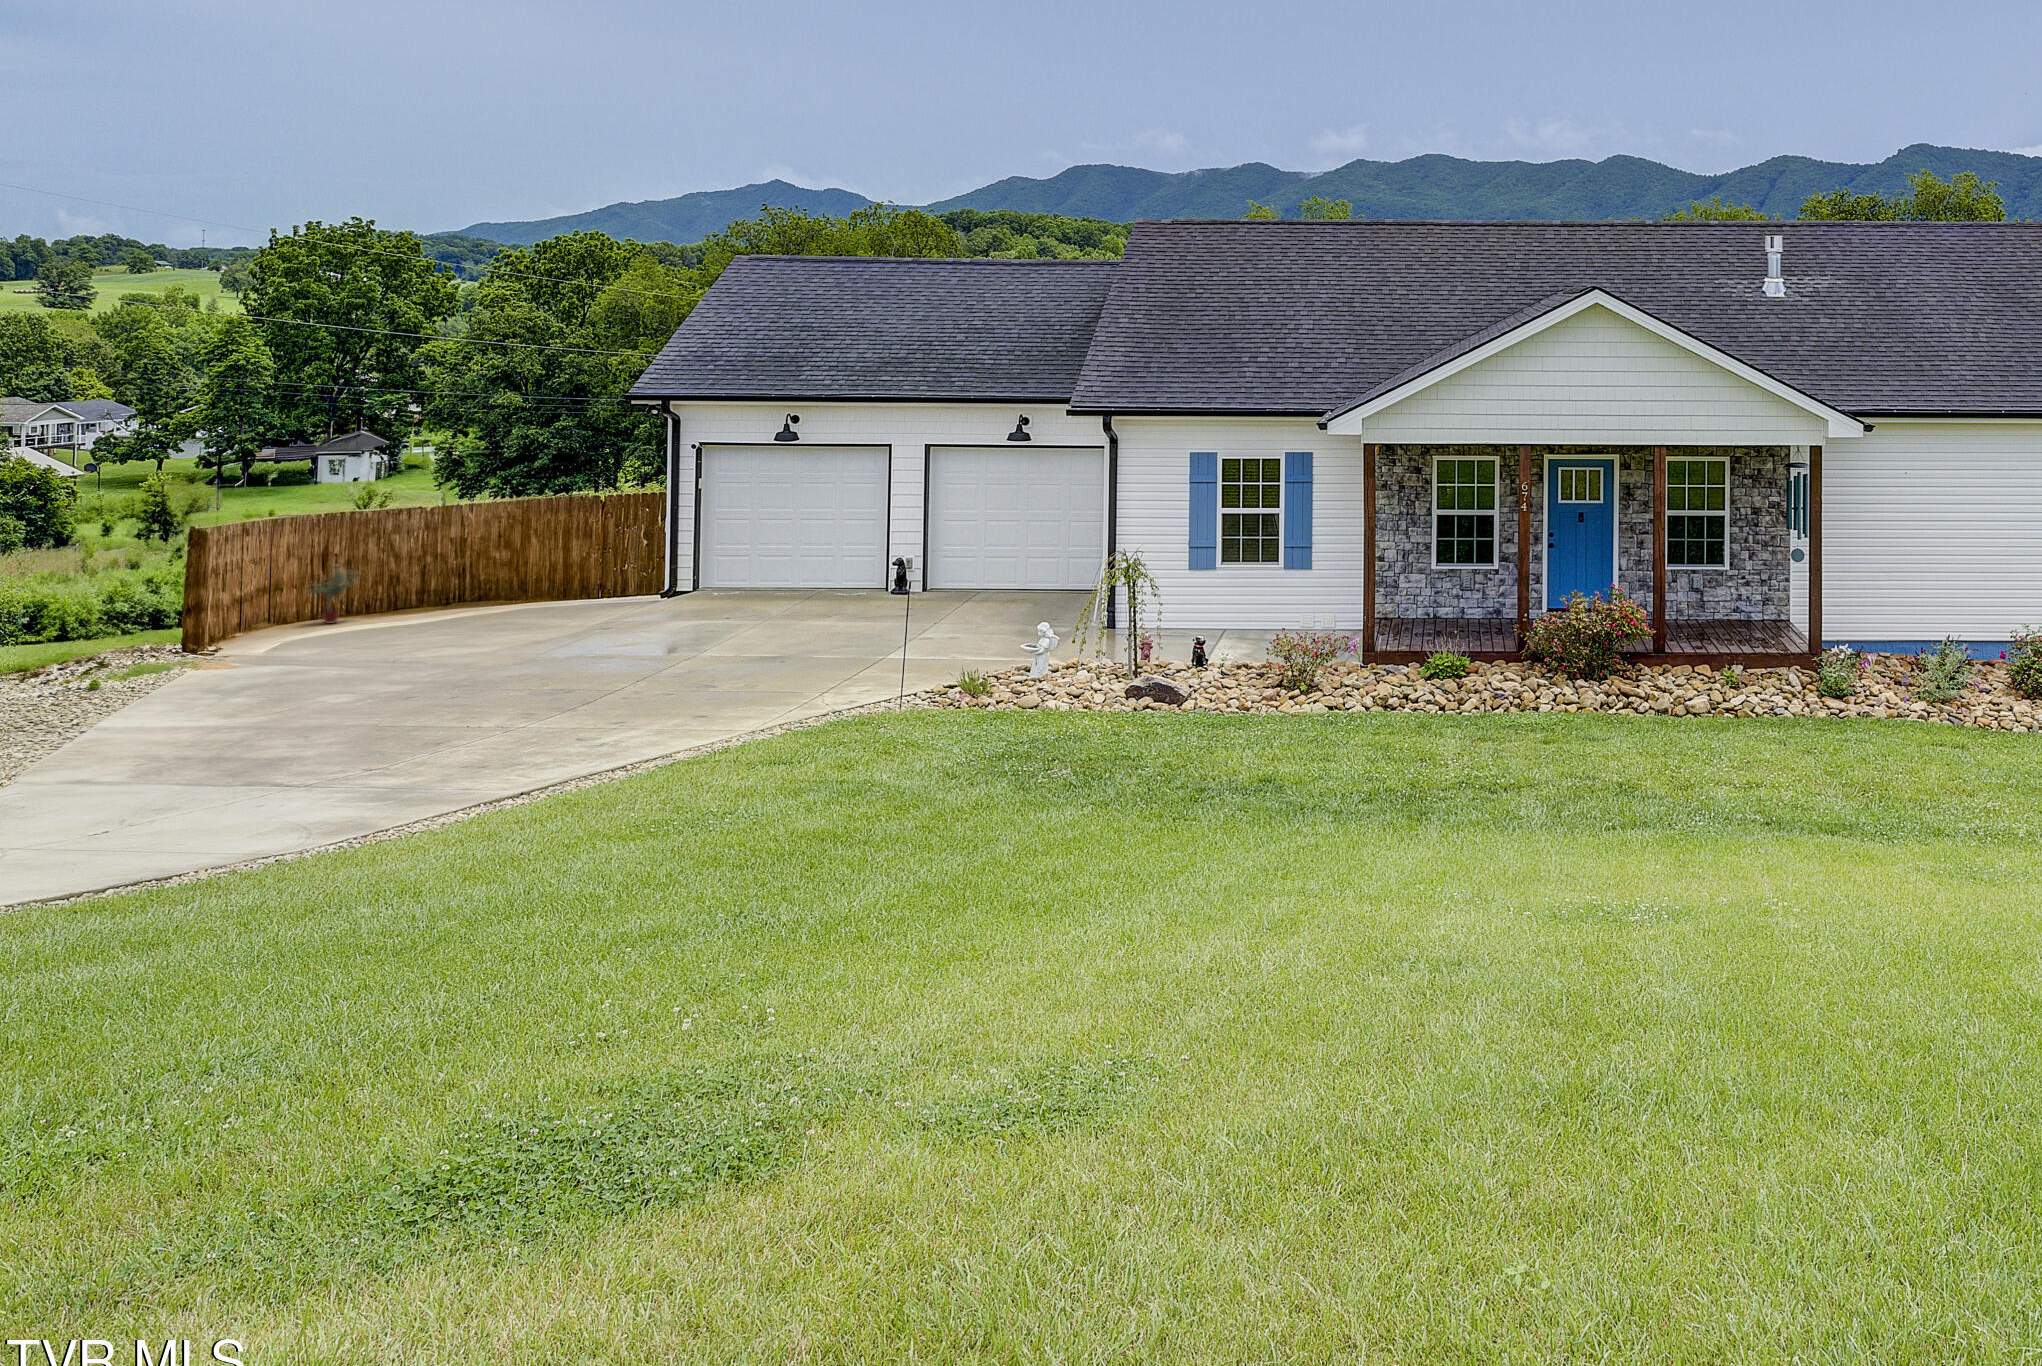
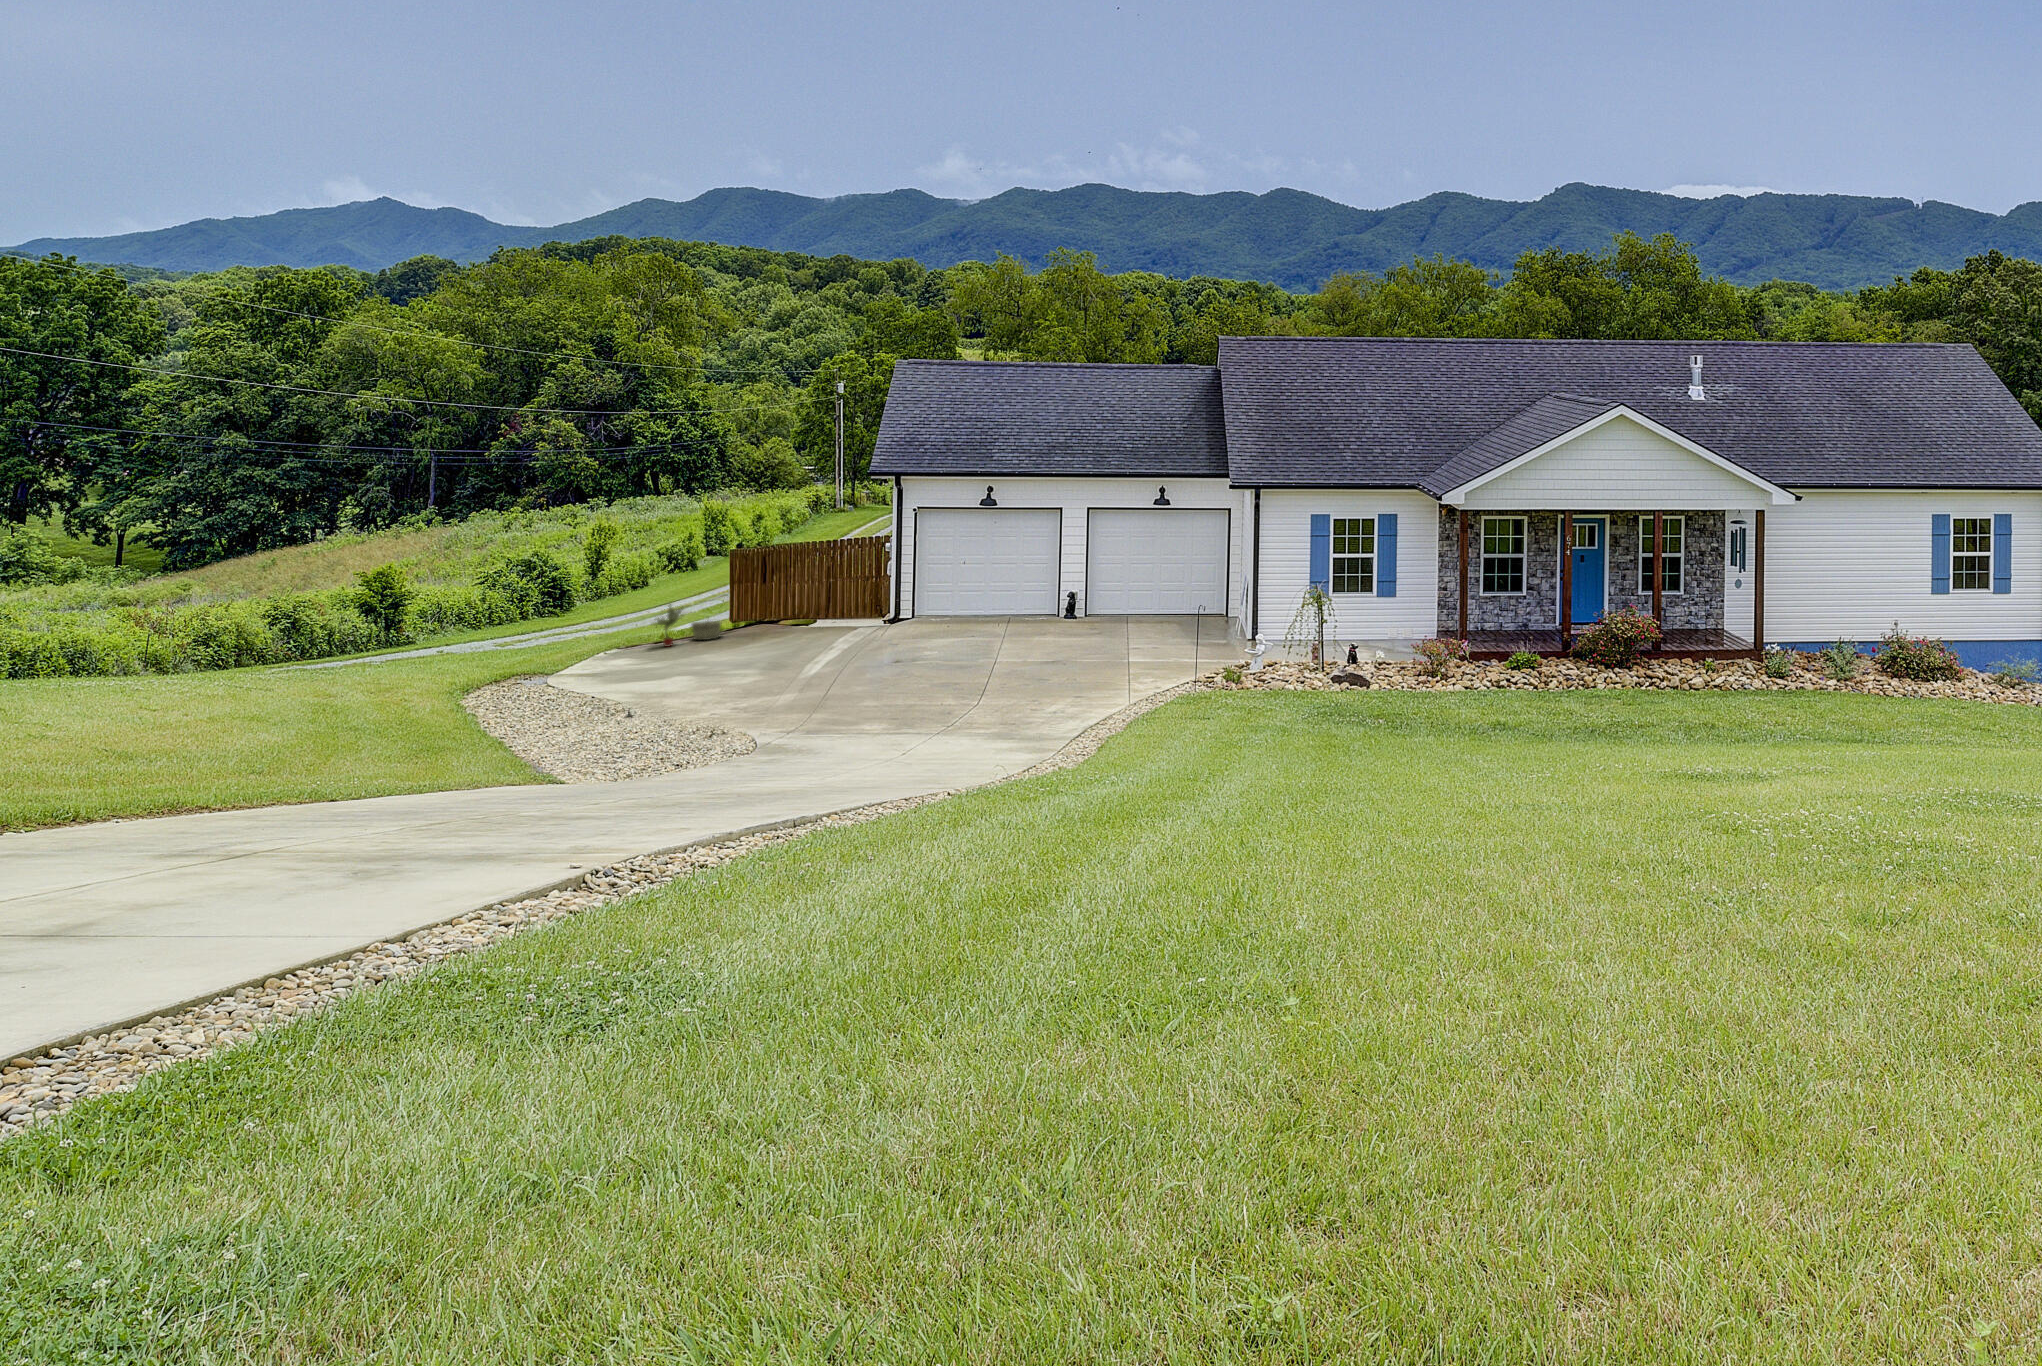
wooden bucket: none [372,585,417,617] -> present [692,621,721,640]

